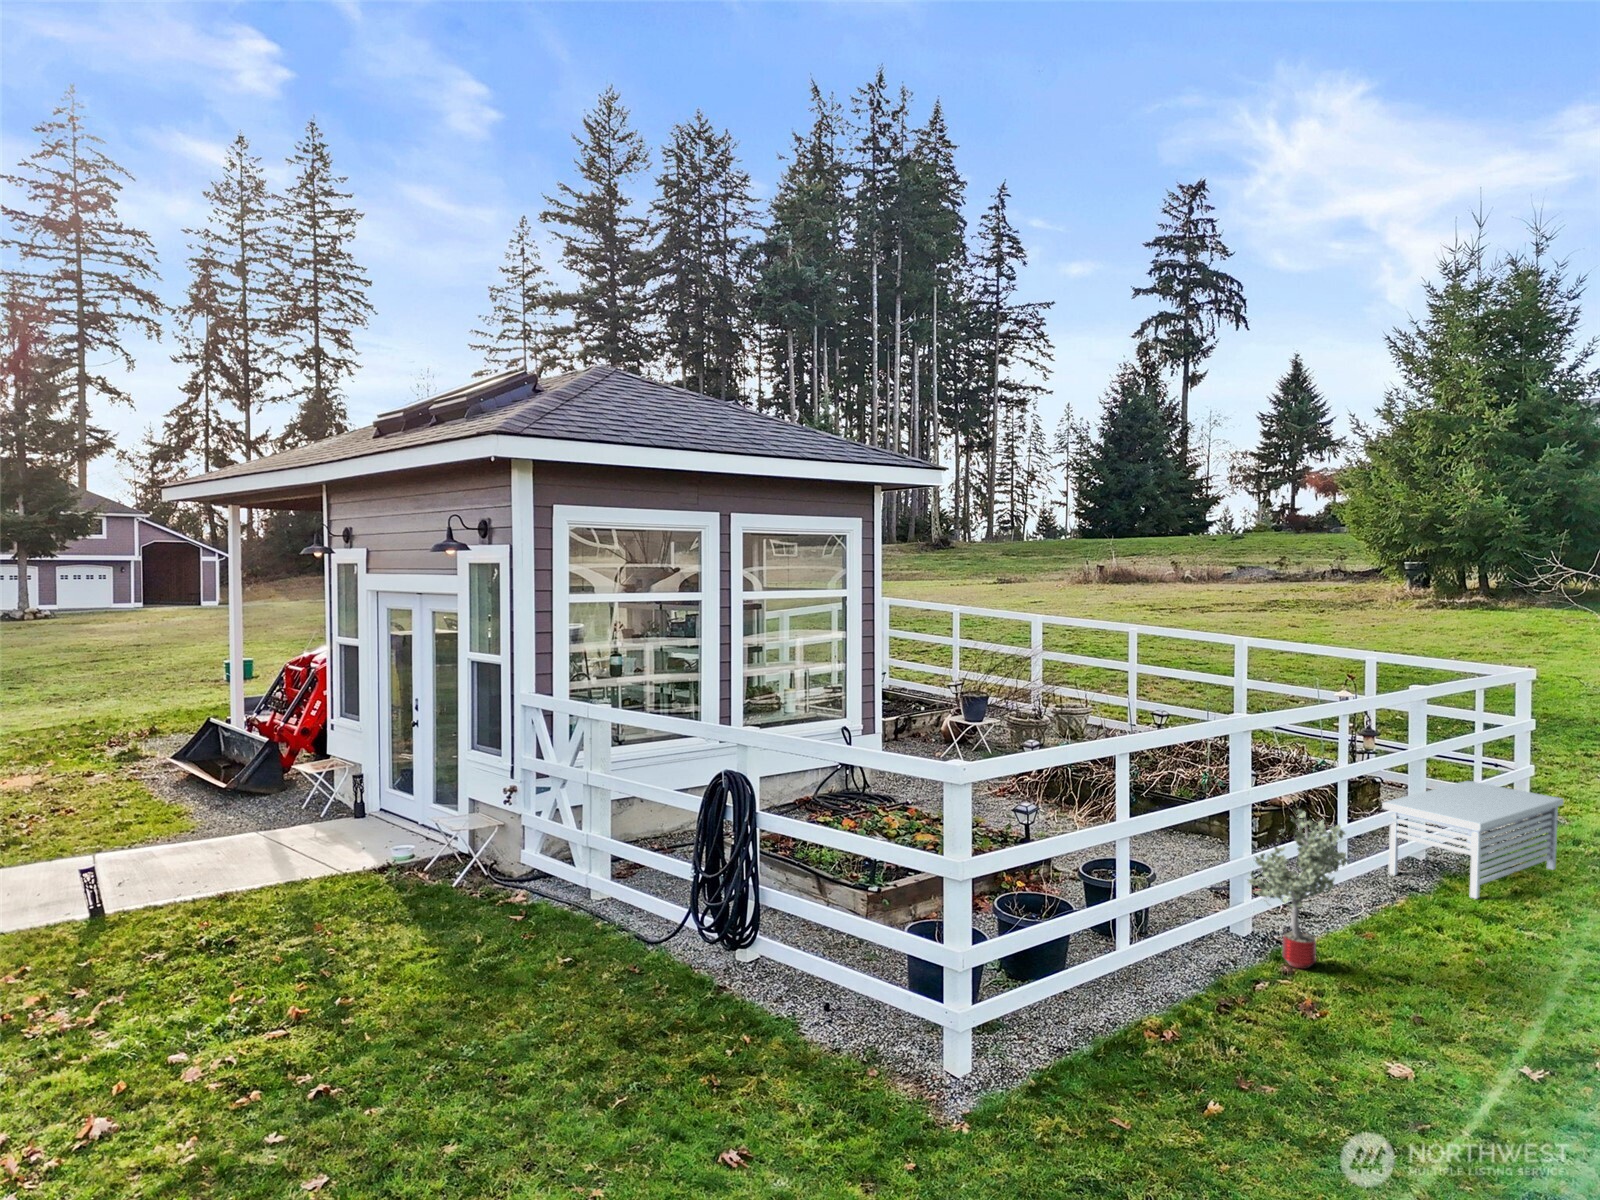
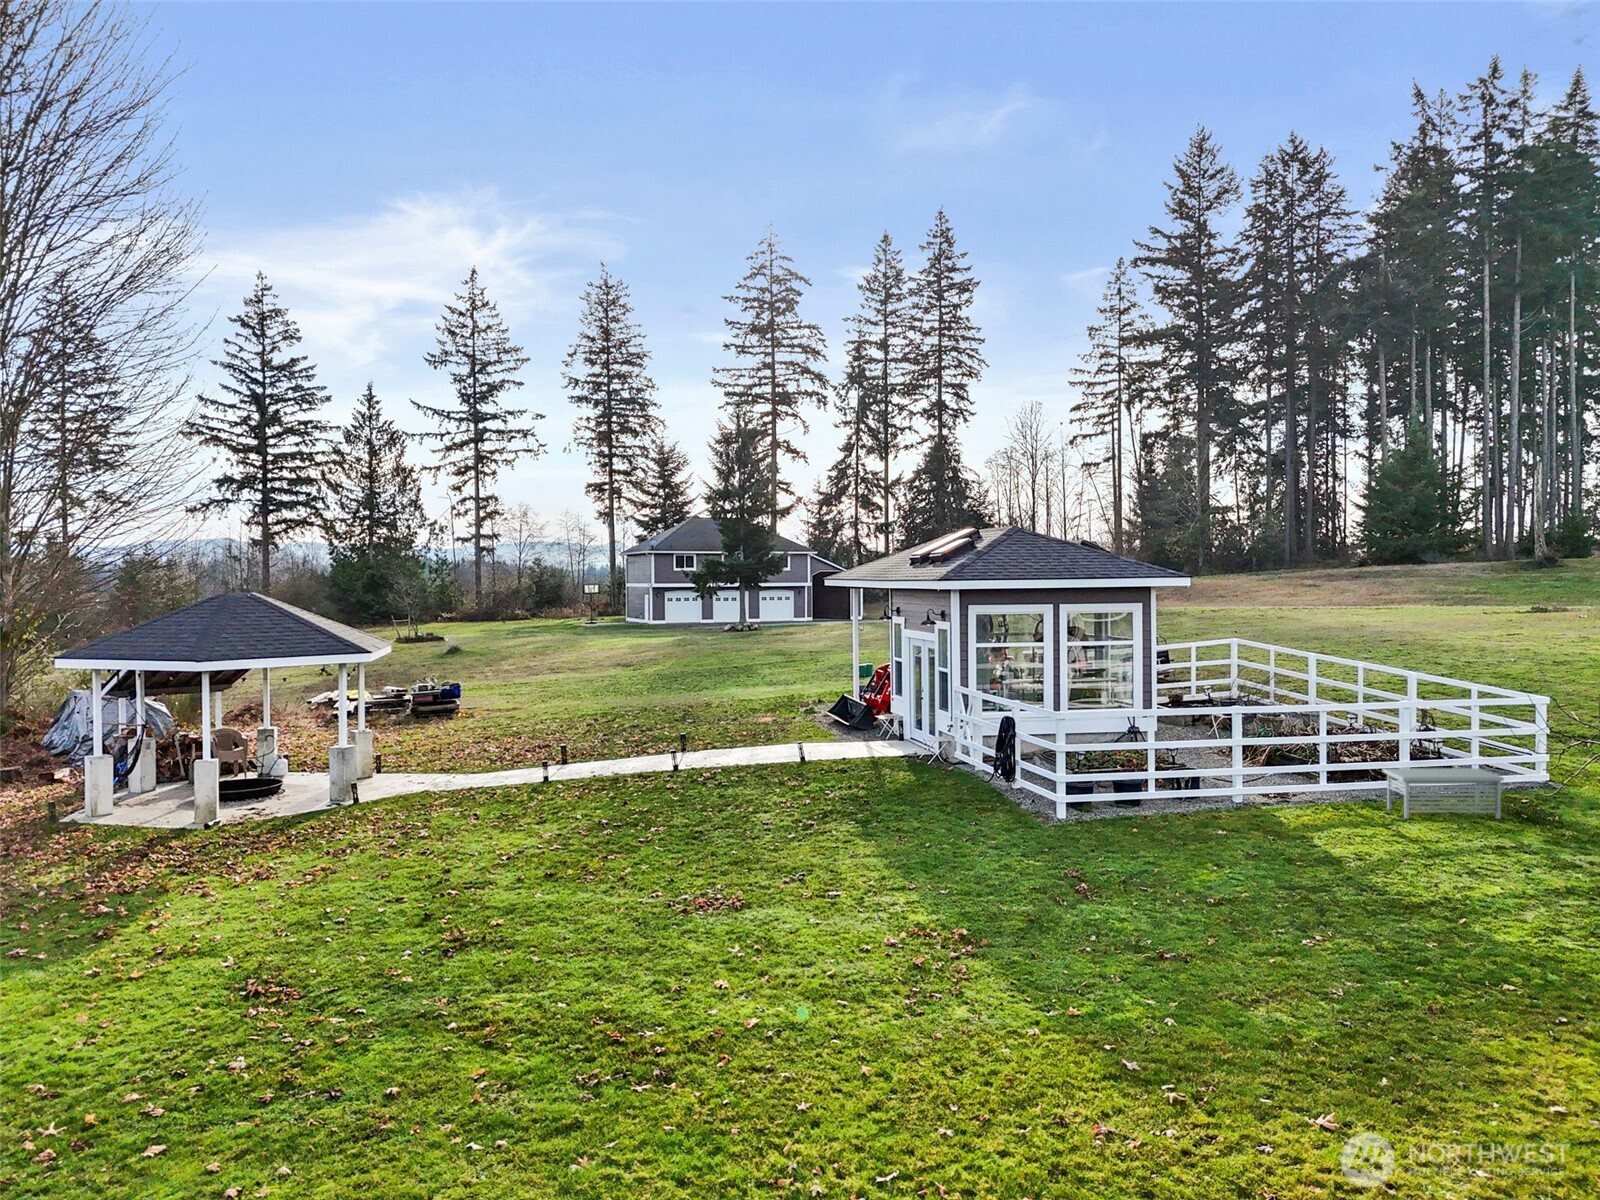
potted tree: present [1248,810,1349,969] -> none [1216,749,1275,819]

